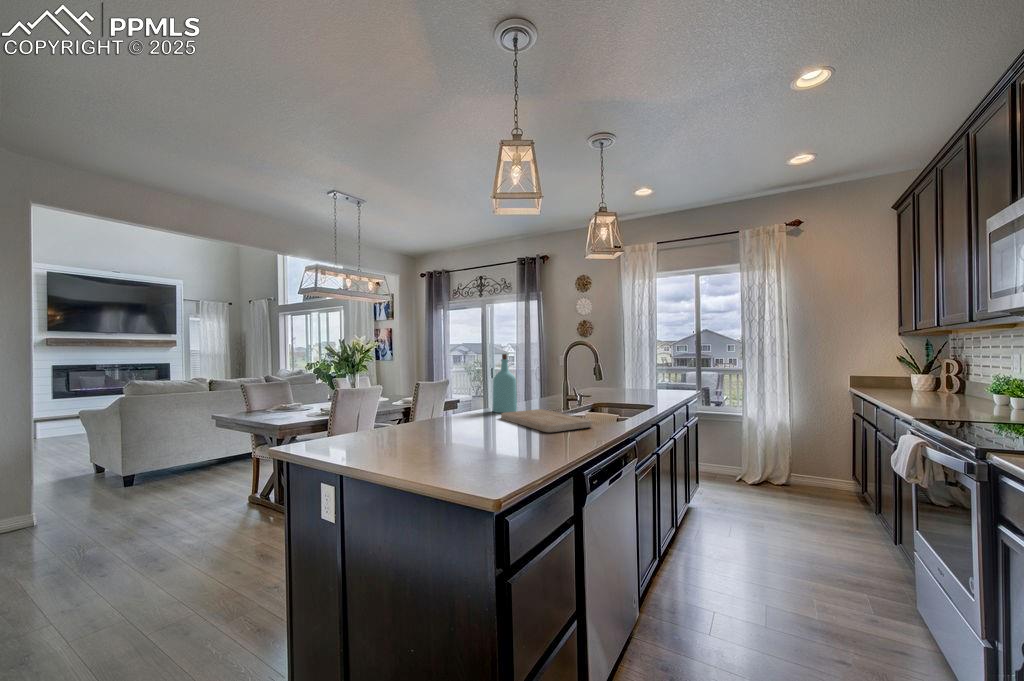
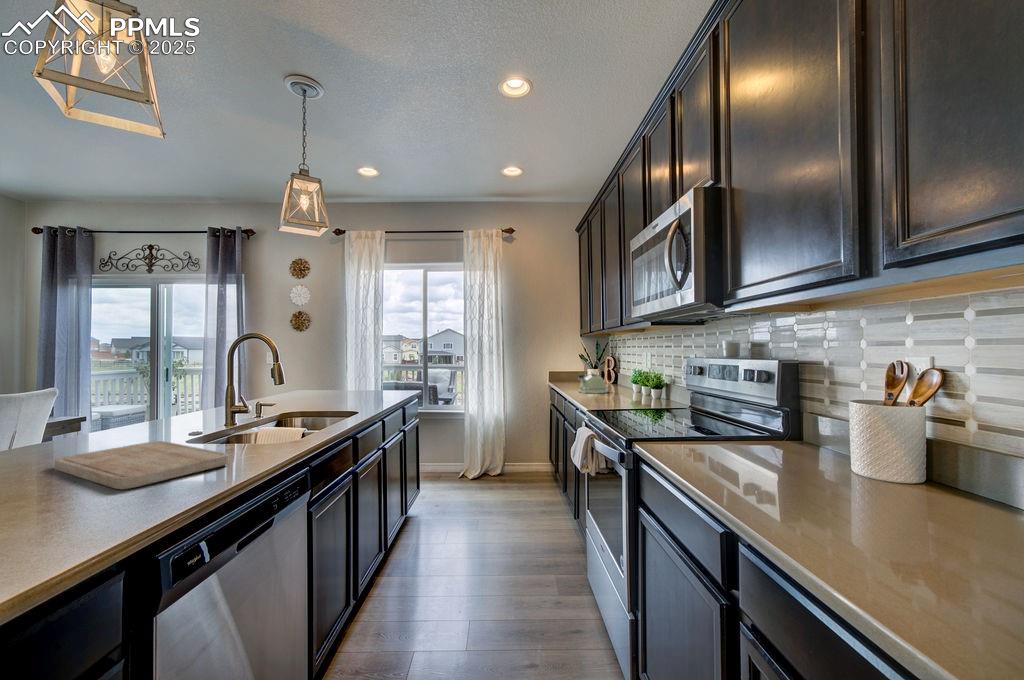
bottle: present [493,354,517,413] -> none [54,355,116,456]
kettle: none [897,362,948,404] -> present [578,359,608,393]

